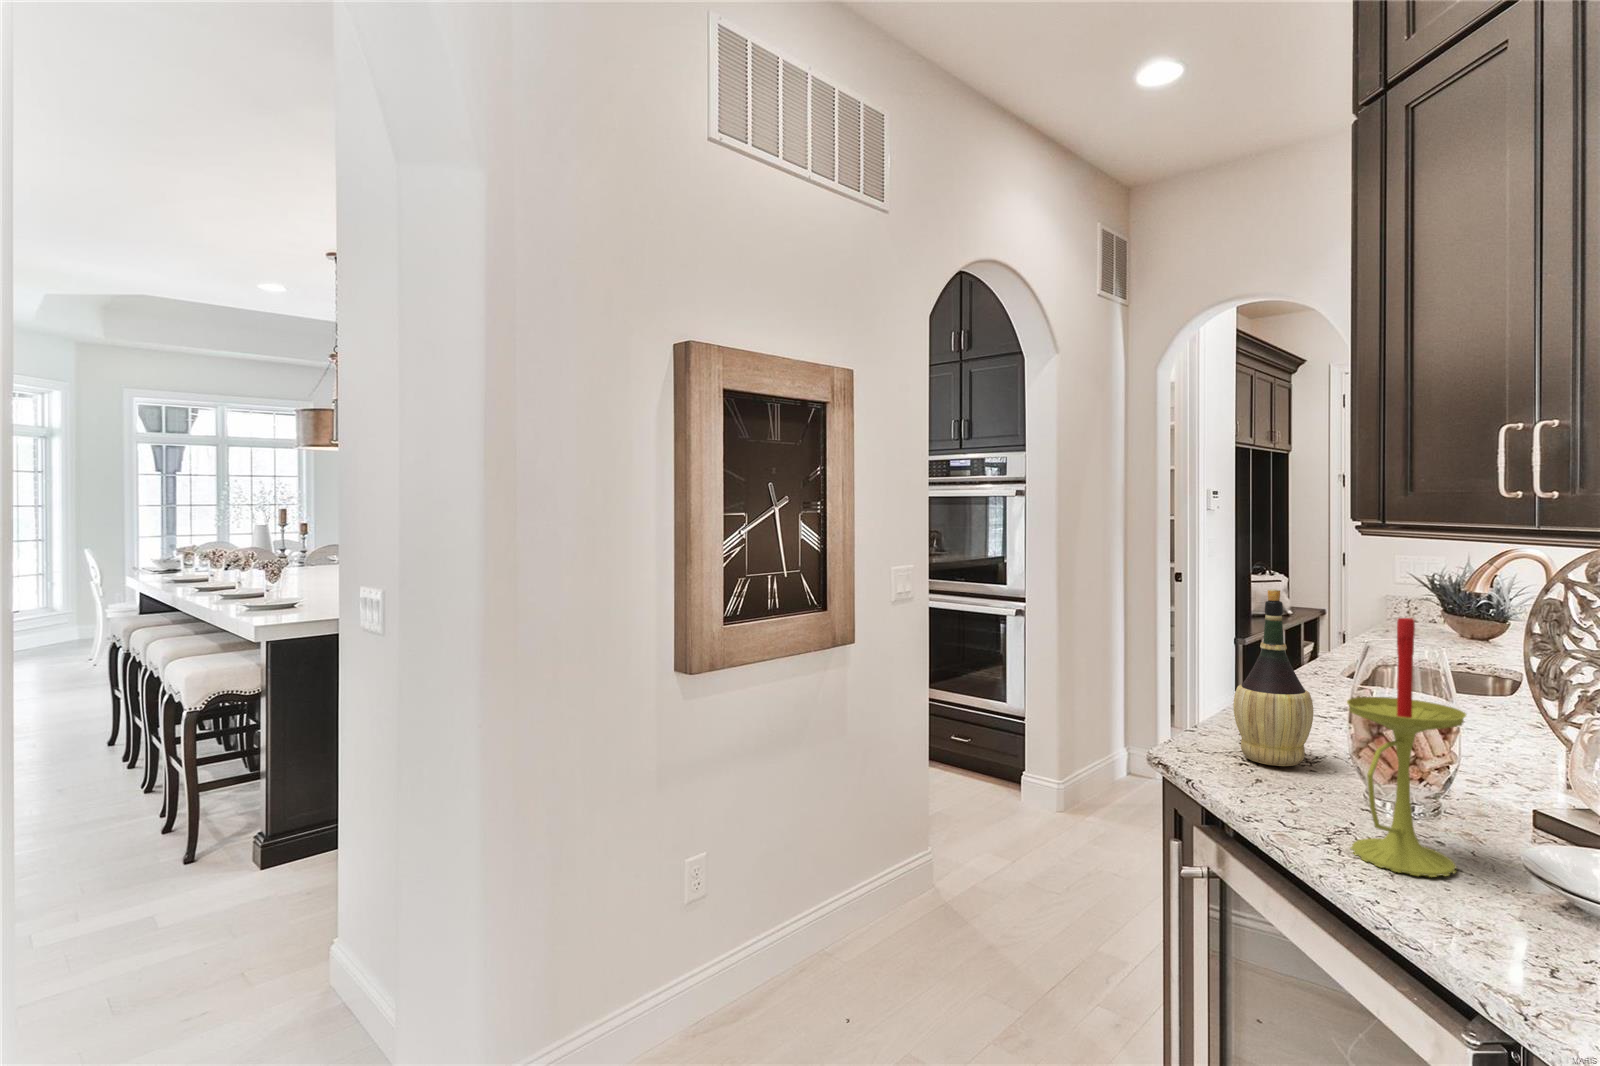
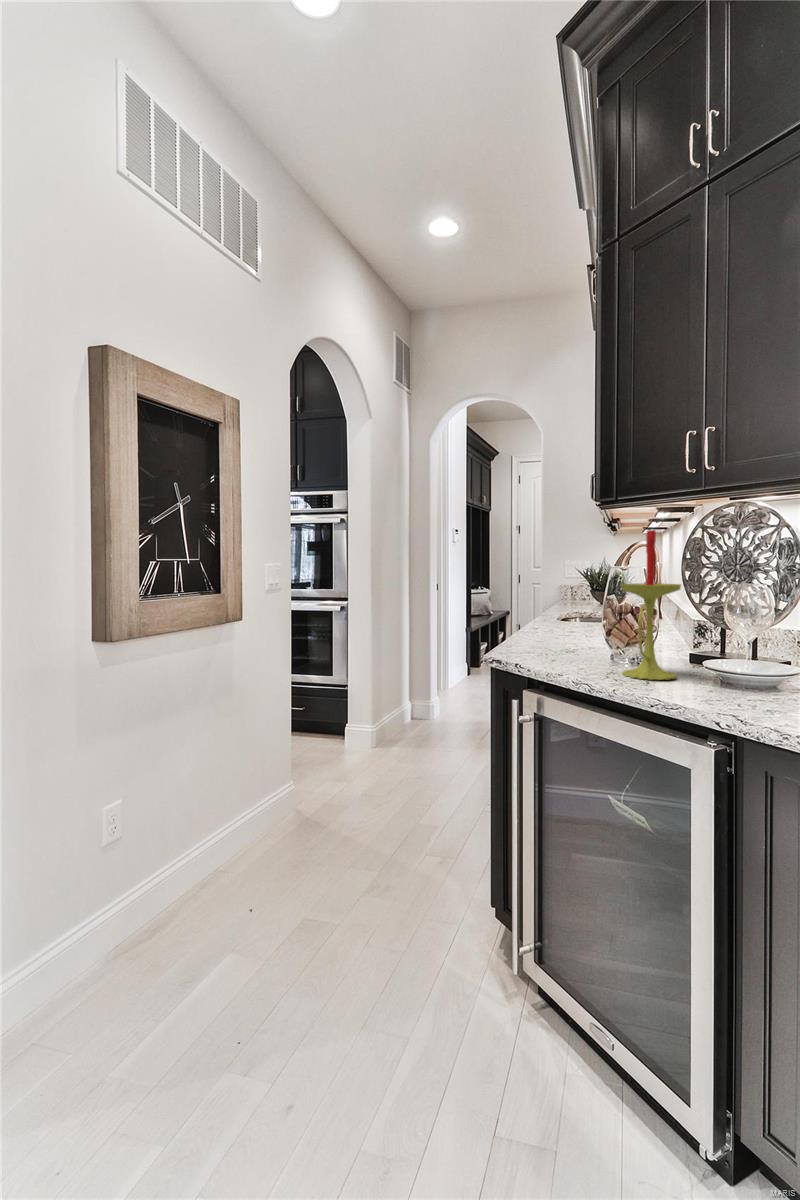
wine bottle: present [1234,589,1313,766] -> none [535,537,581,649]

